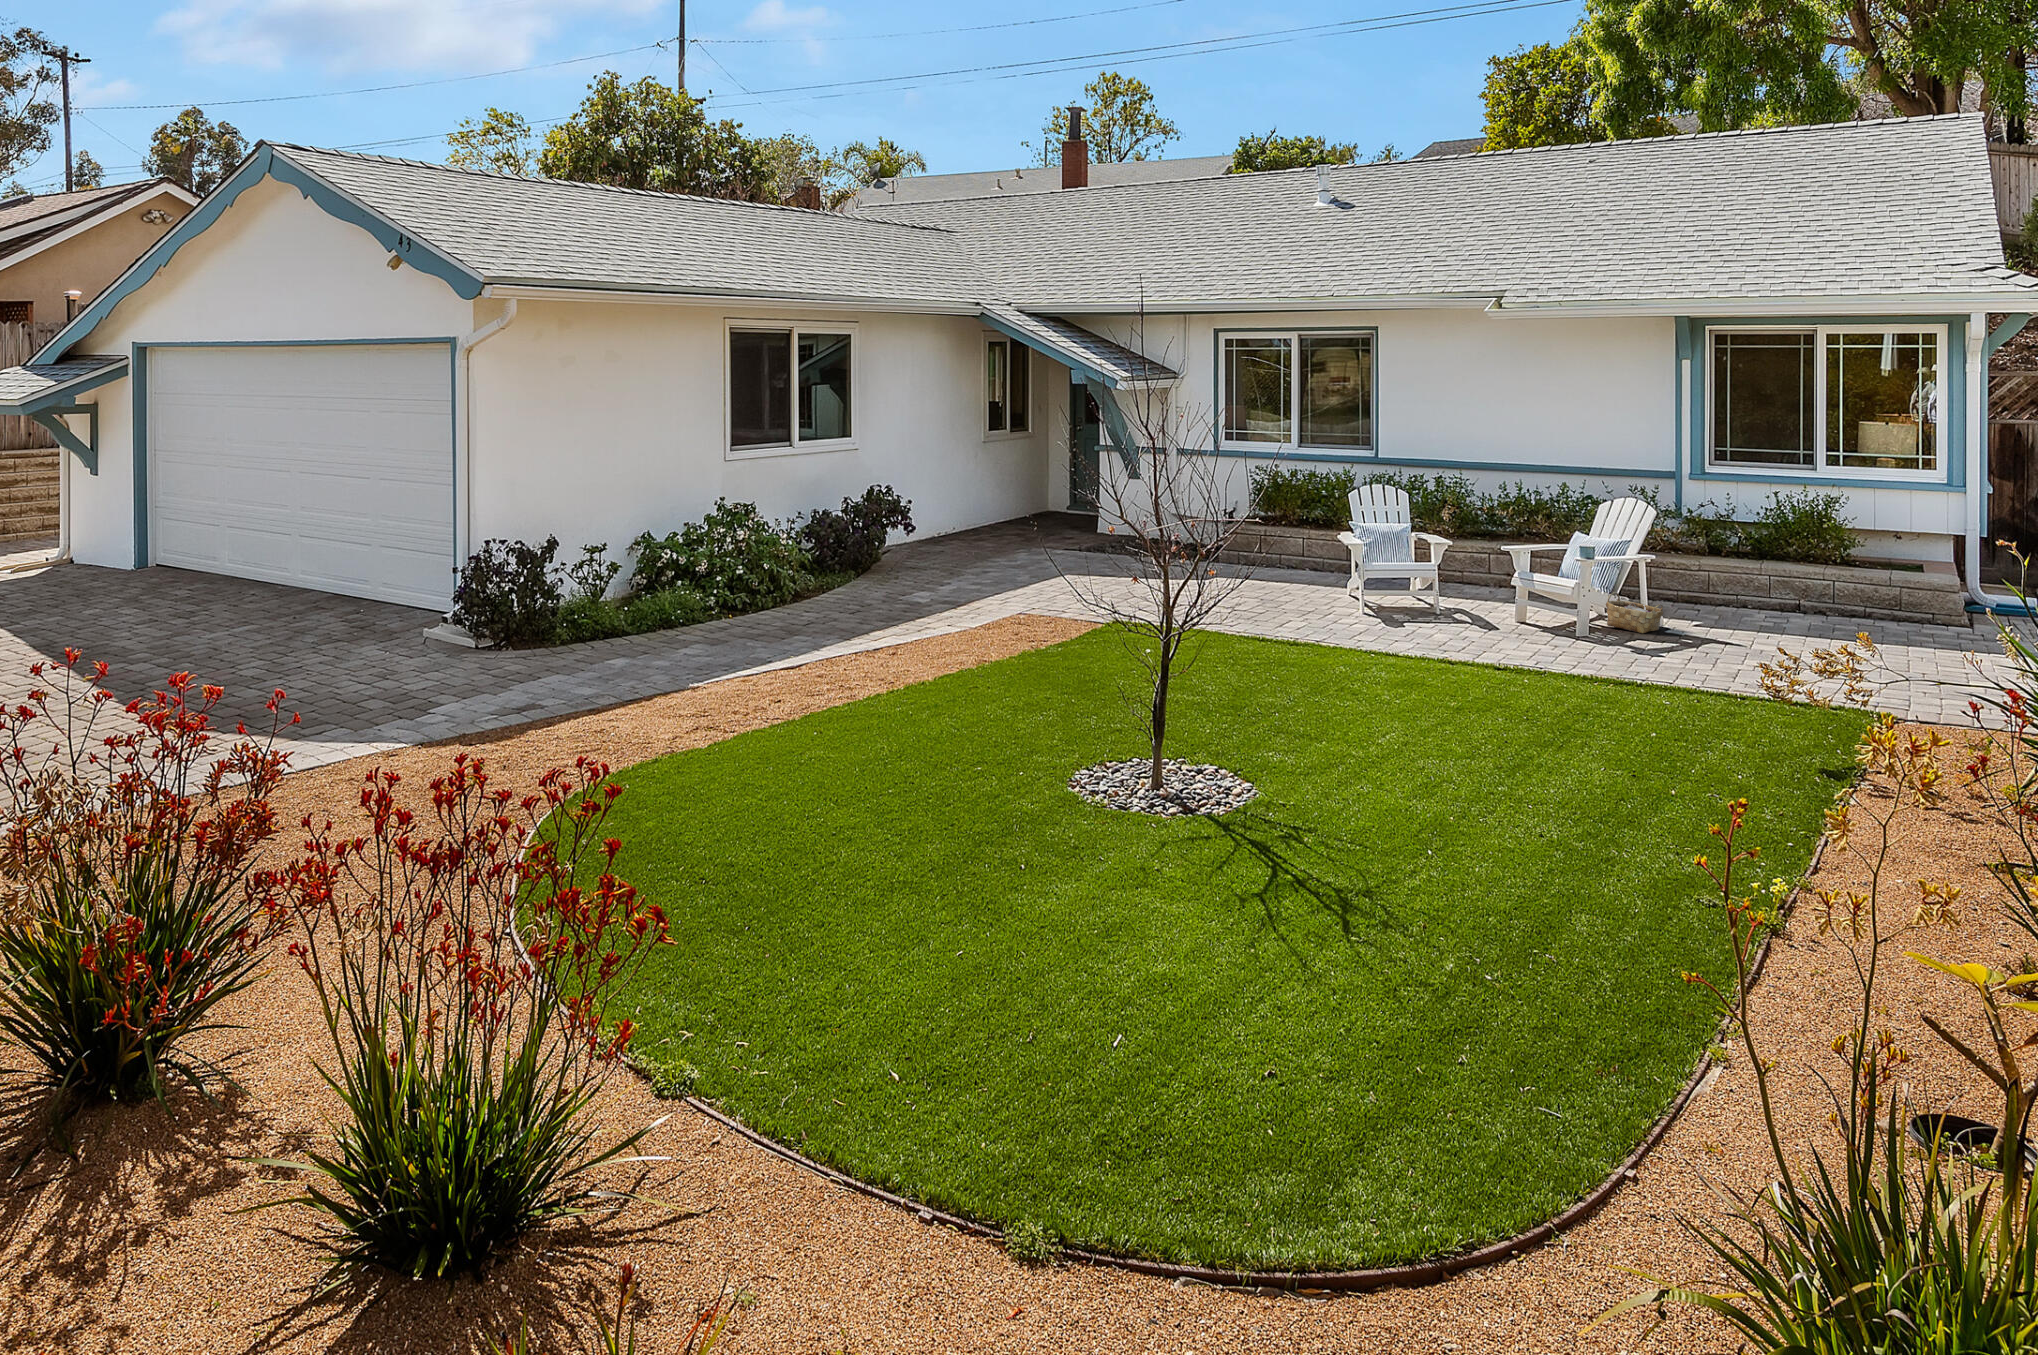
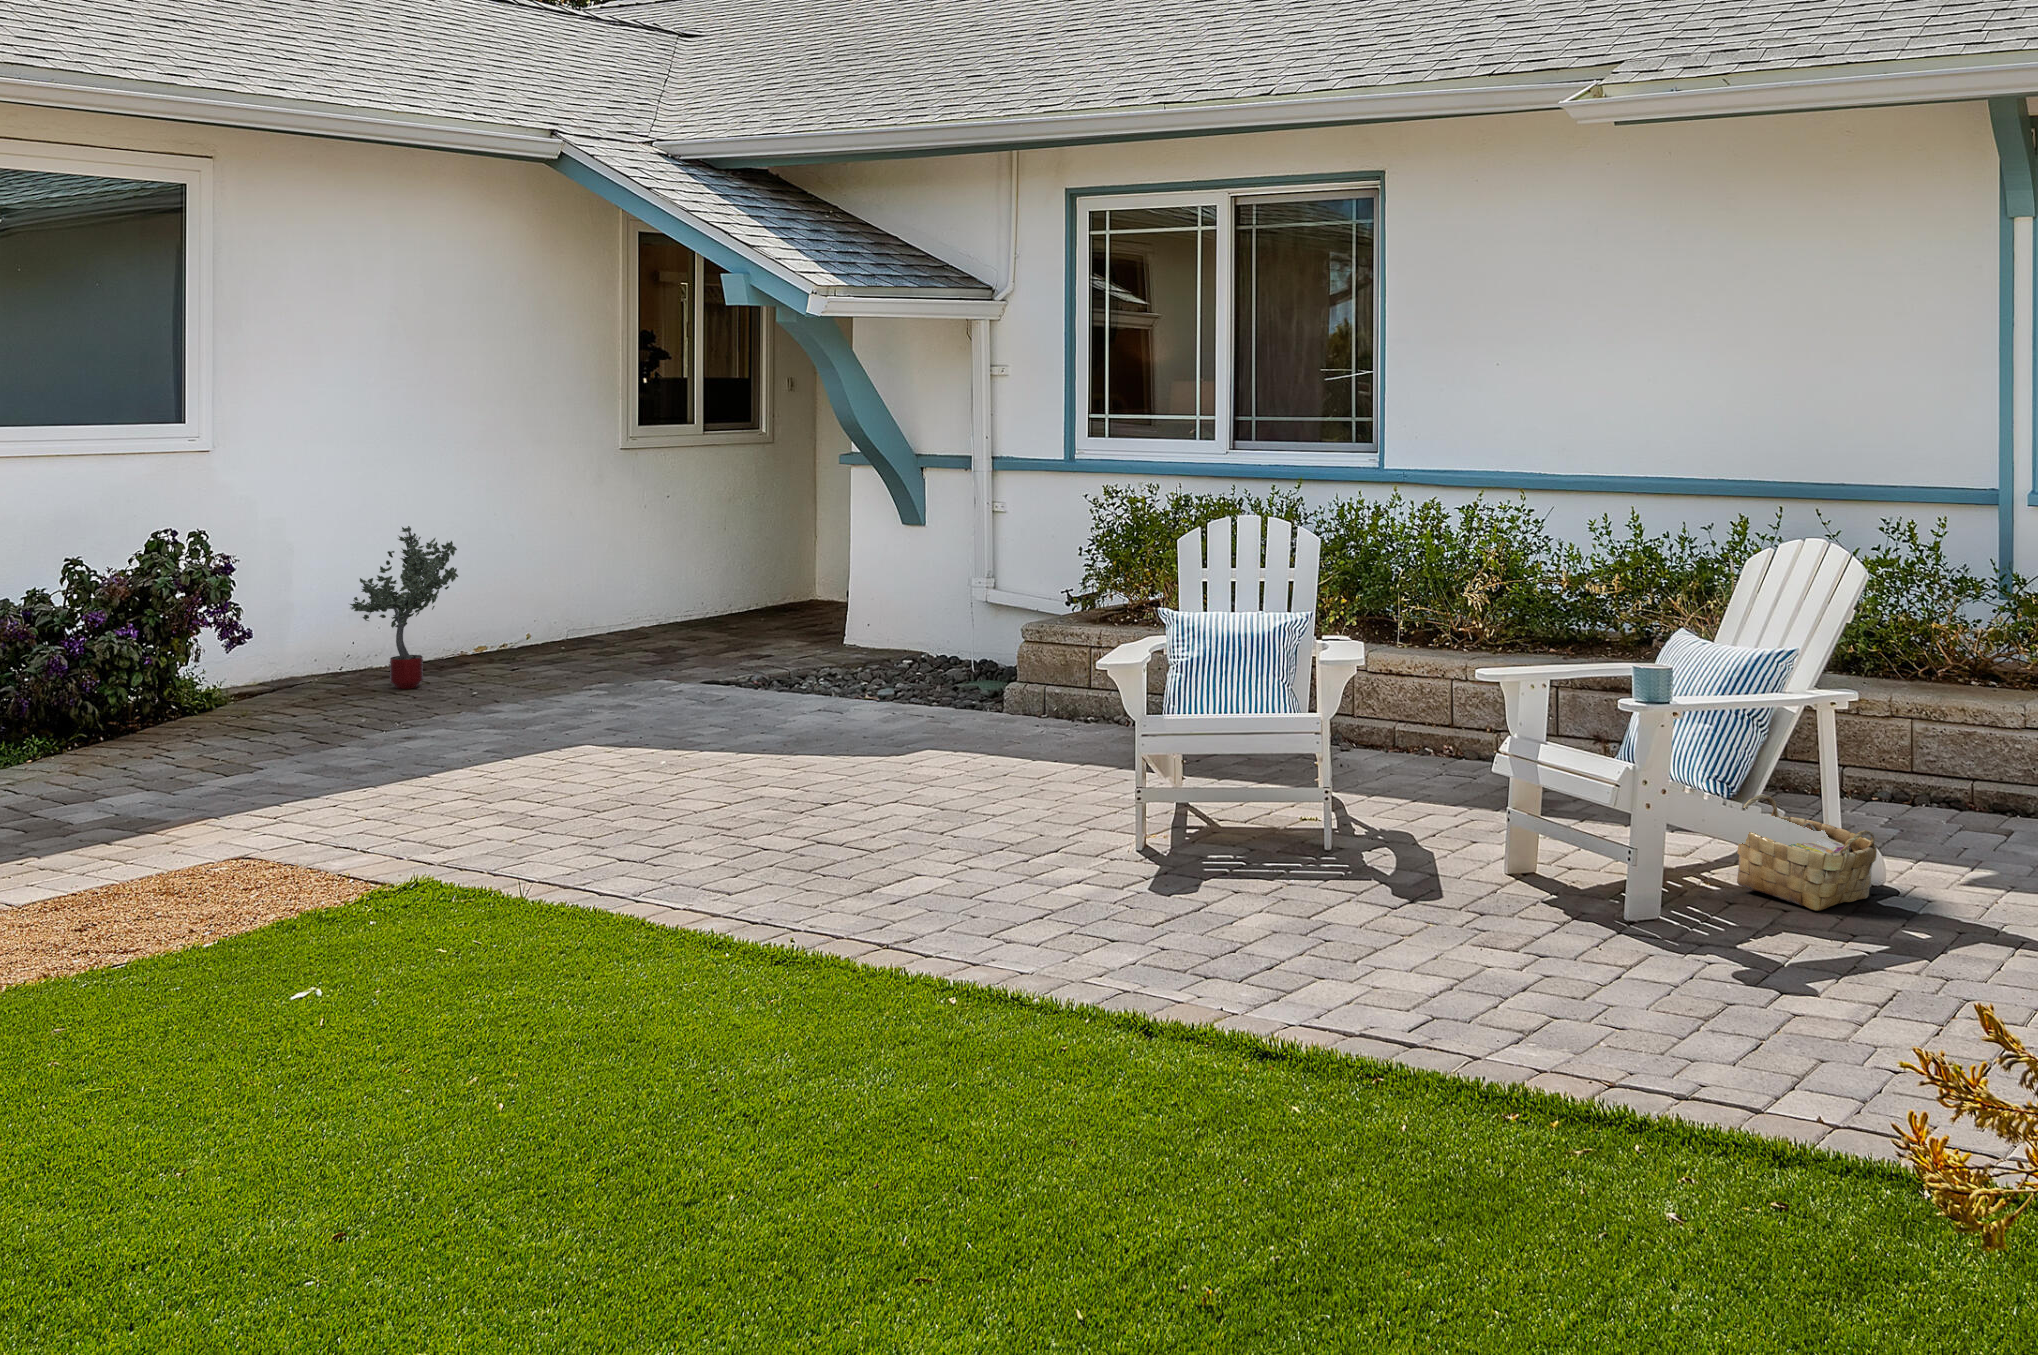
potted tree: none [908,484,948,557] -> present [350,526,458,689]

